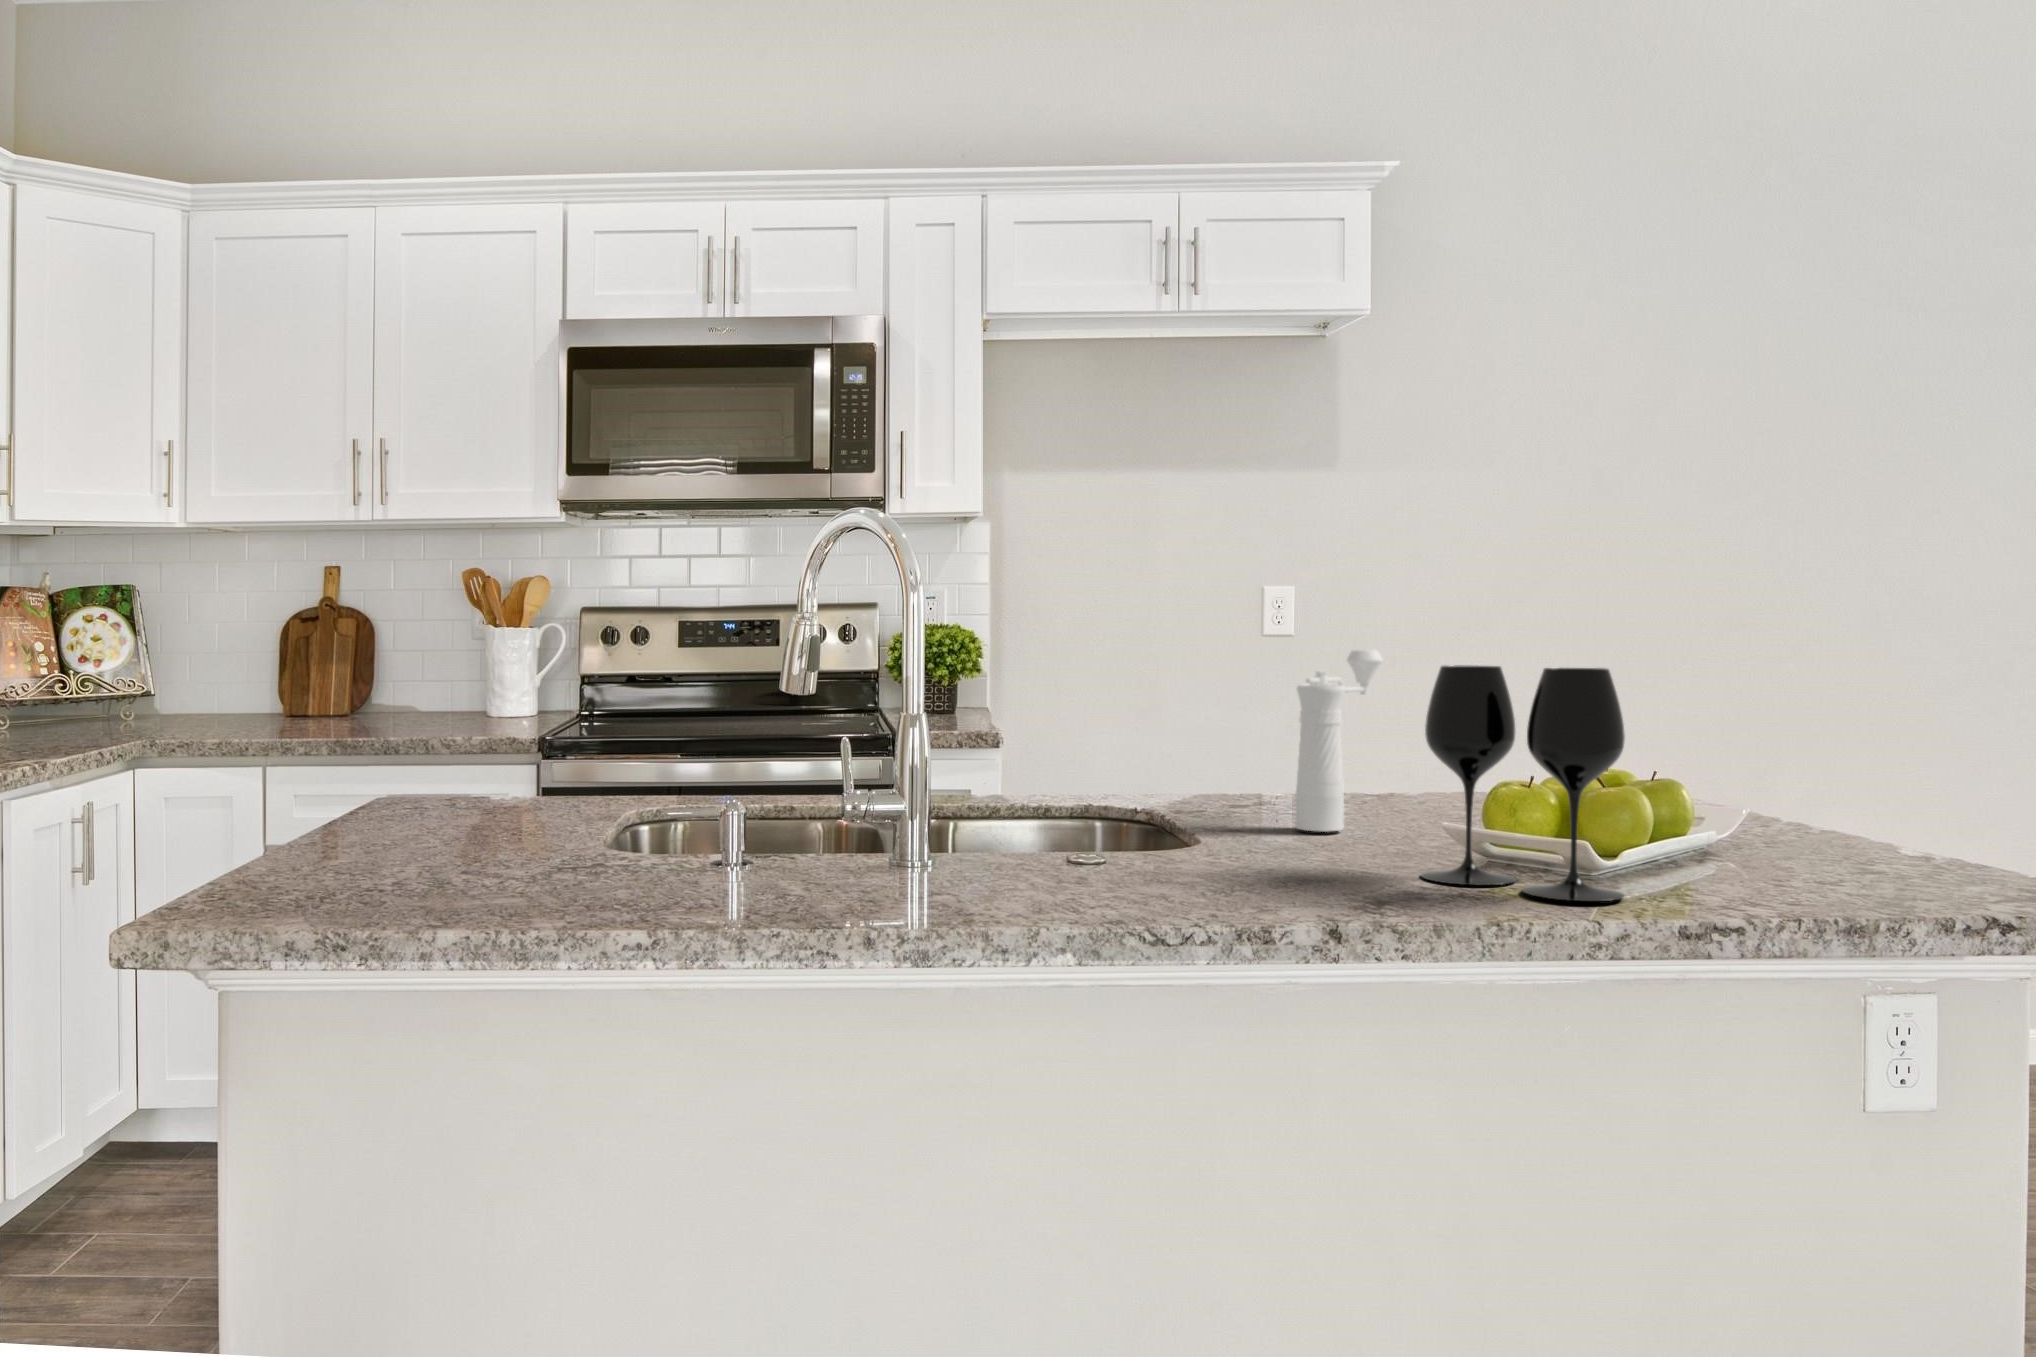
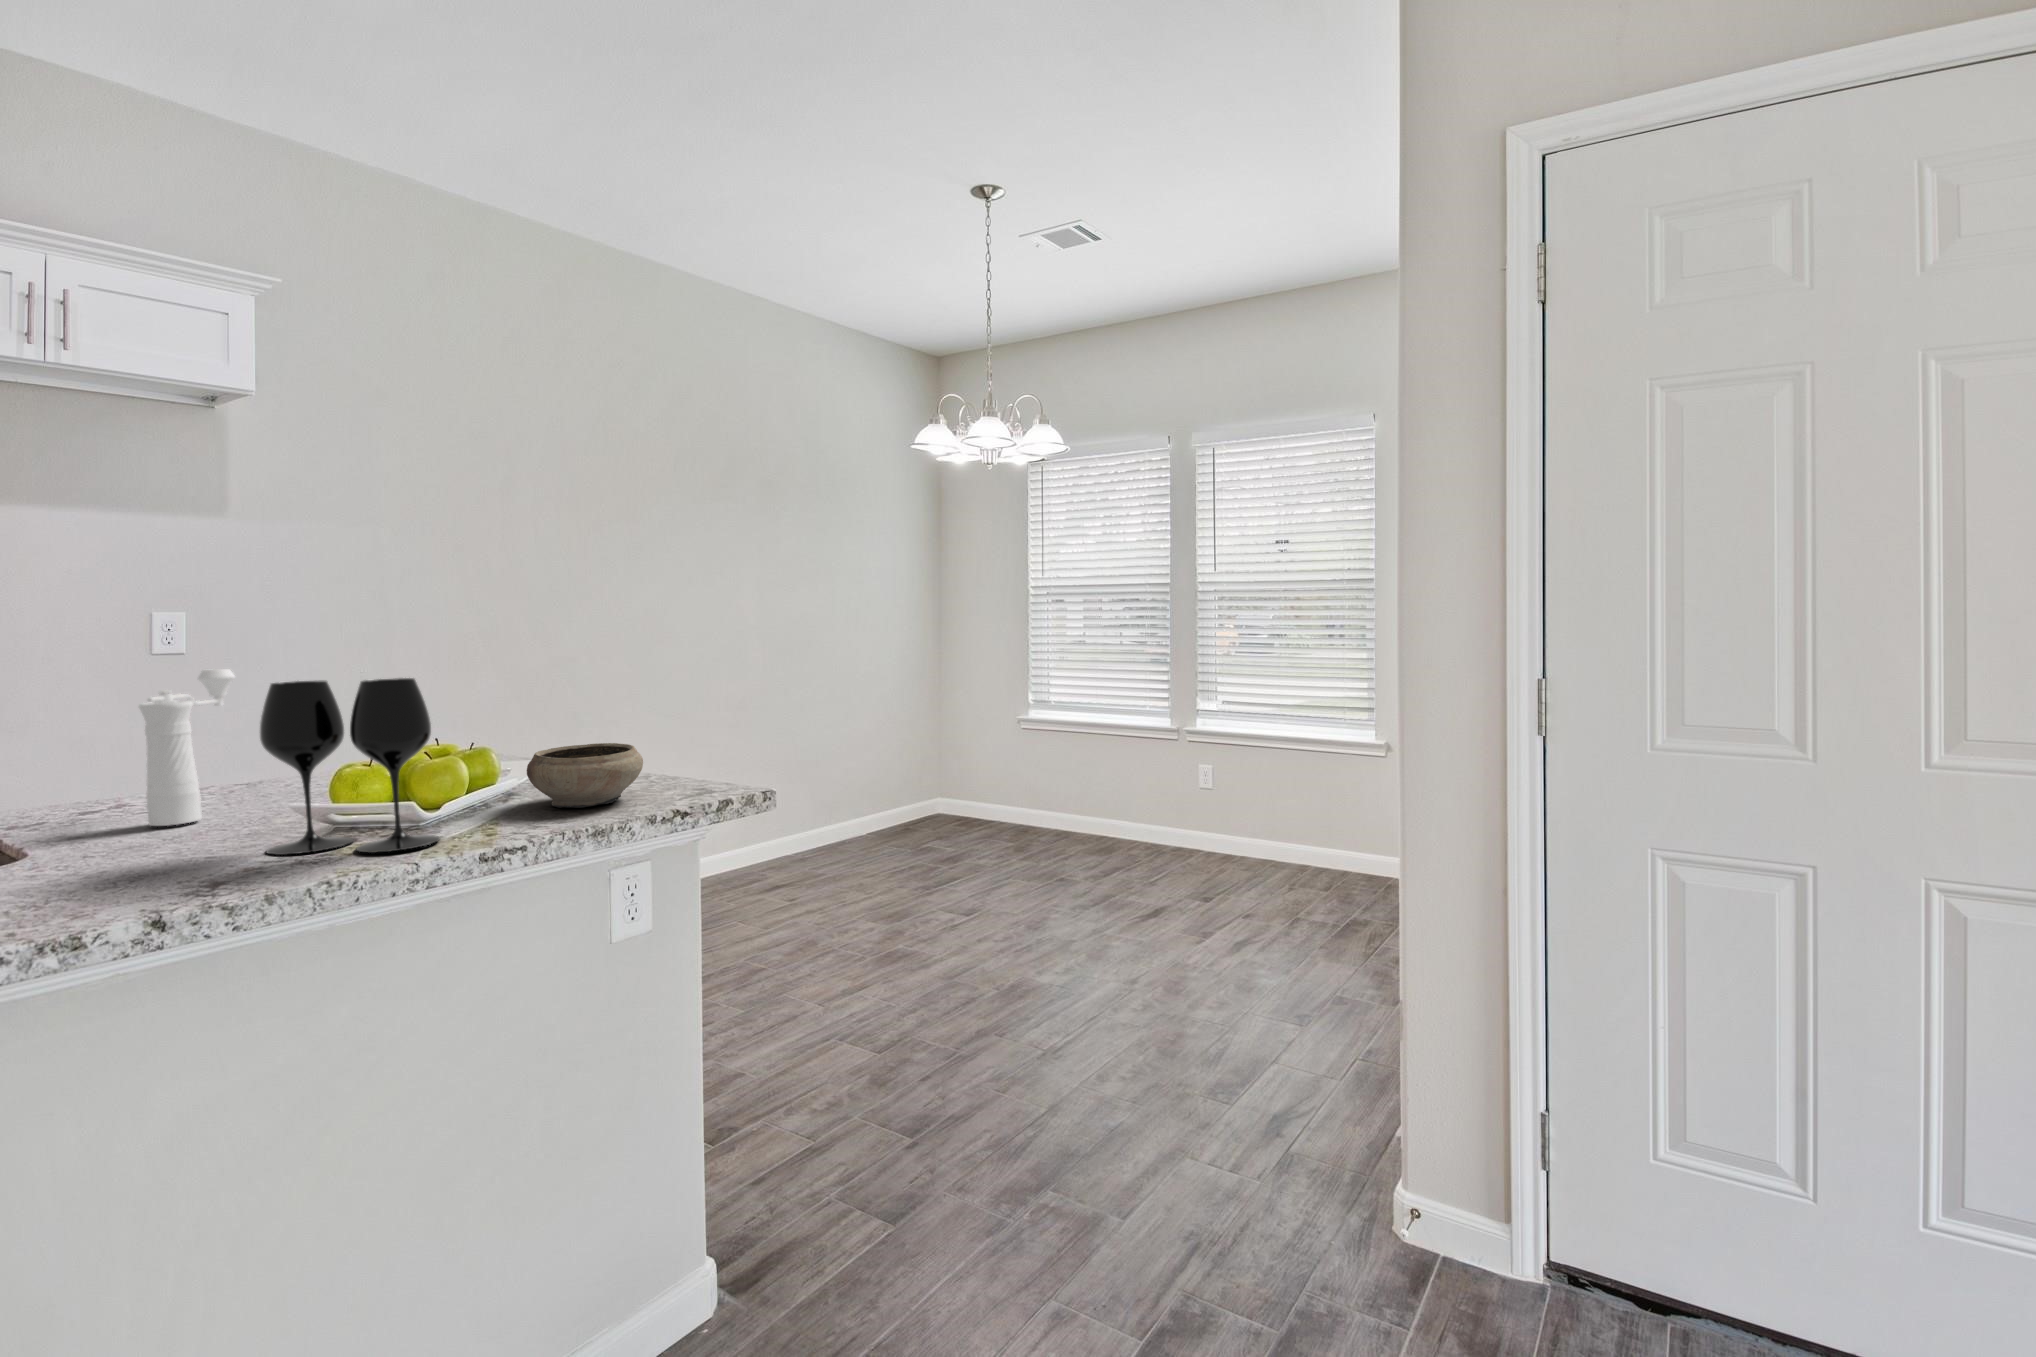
ceramic bowl: none [1738,791,1926,889] -> present [527,743,643,808]

